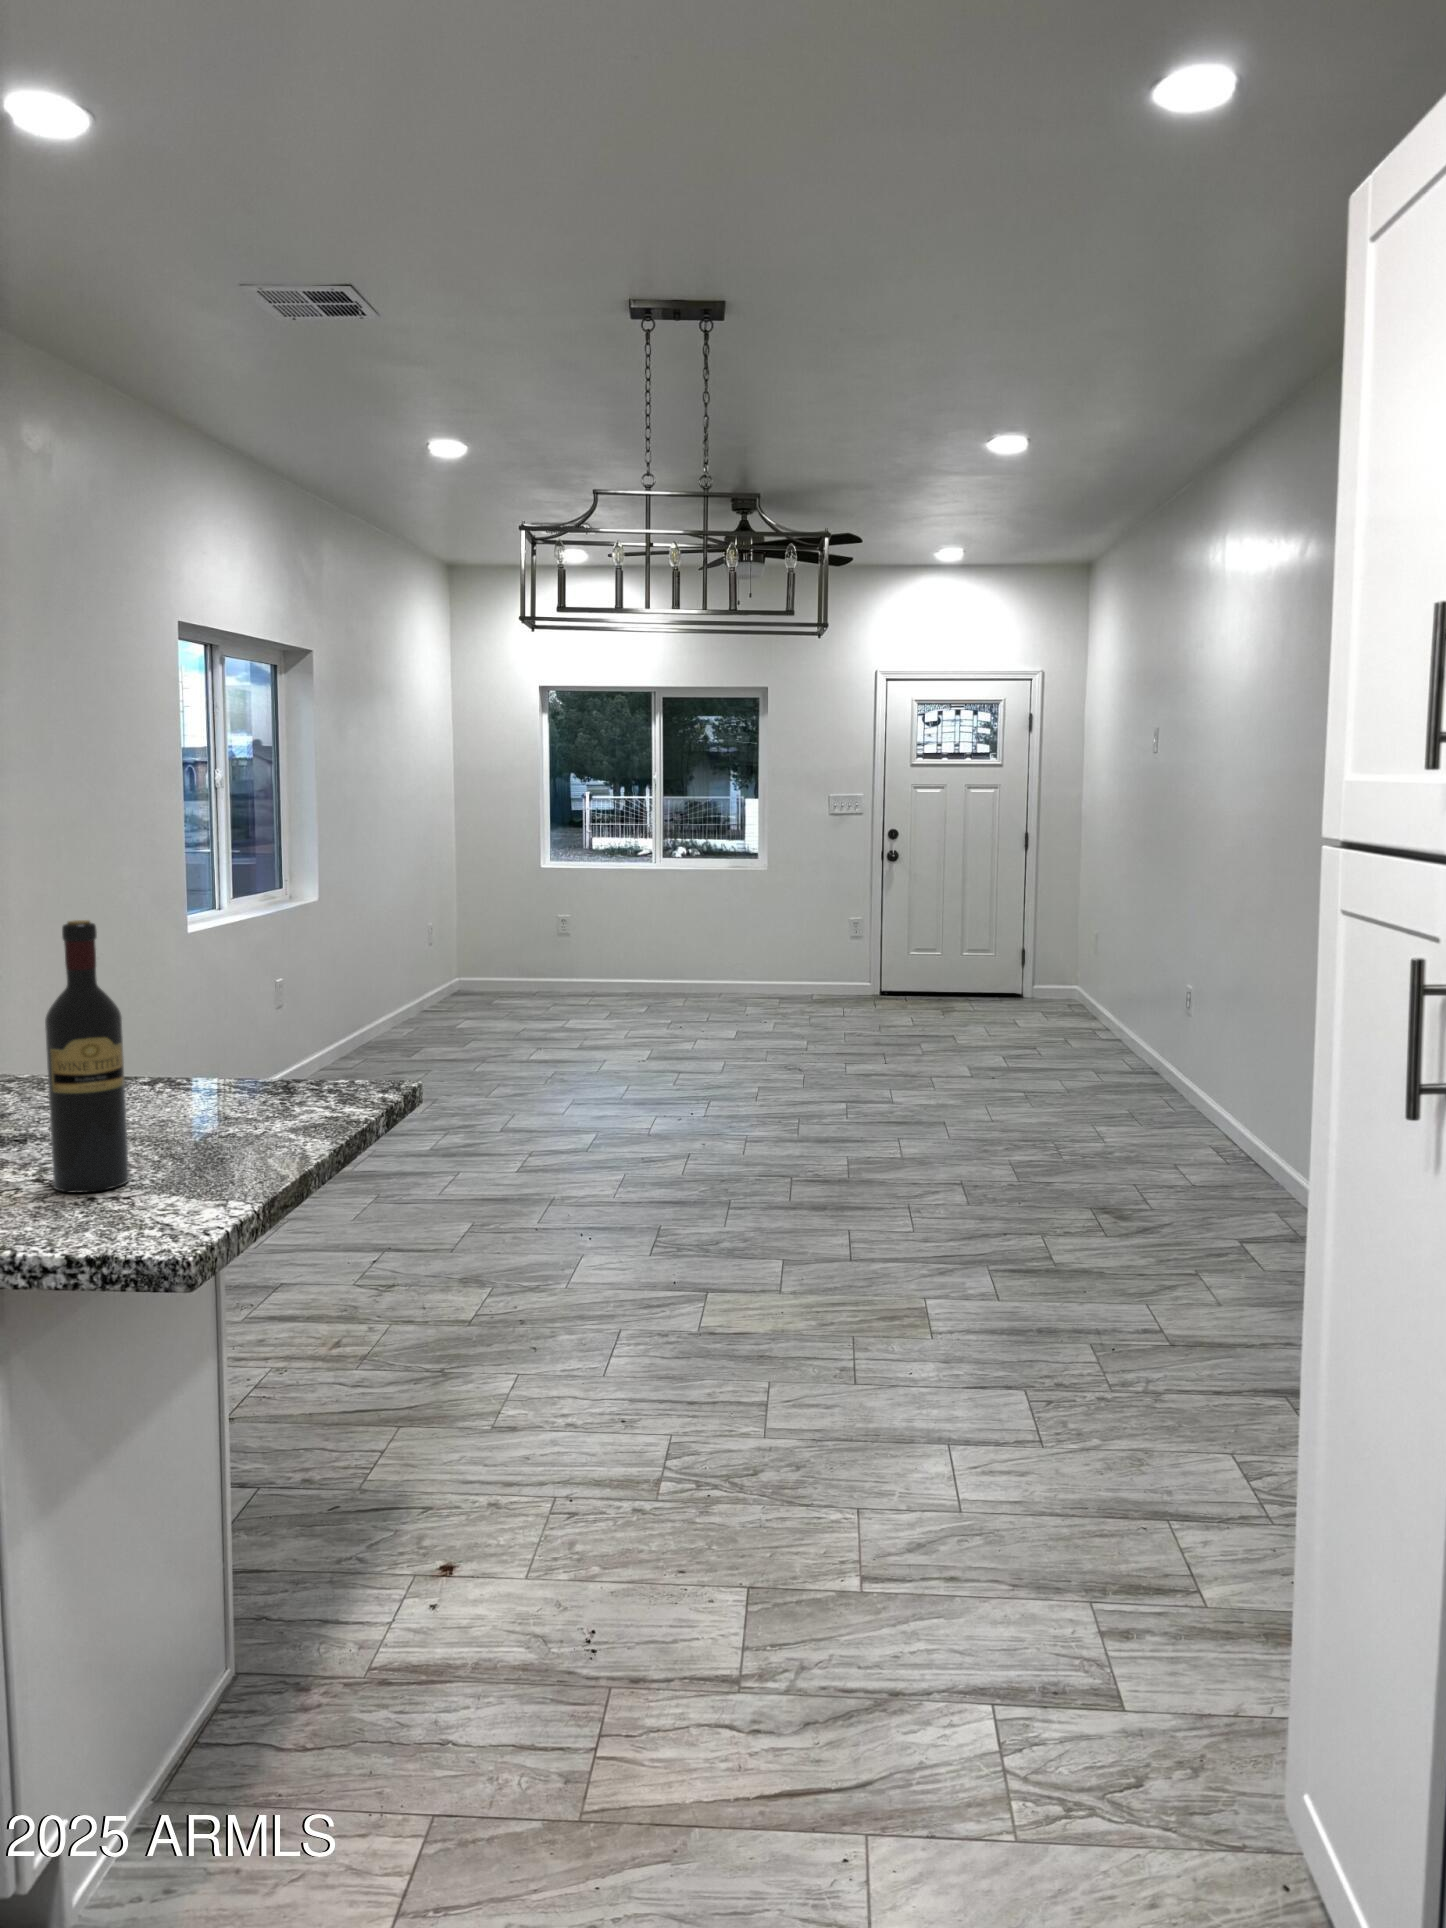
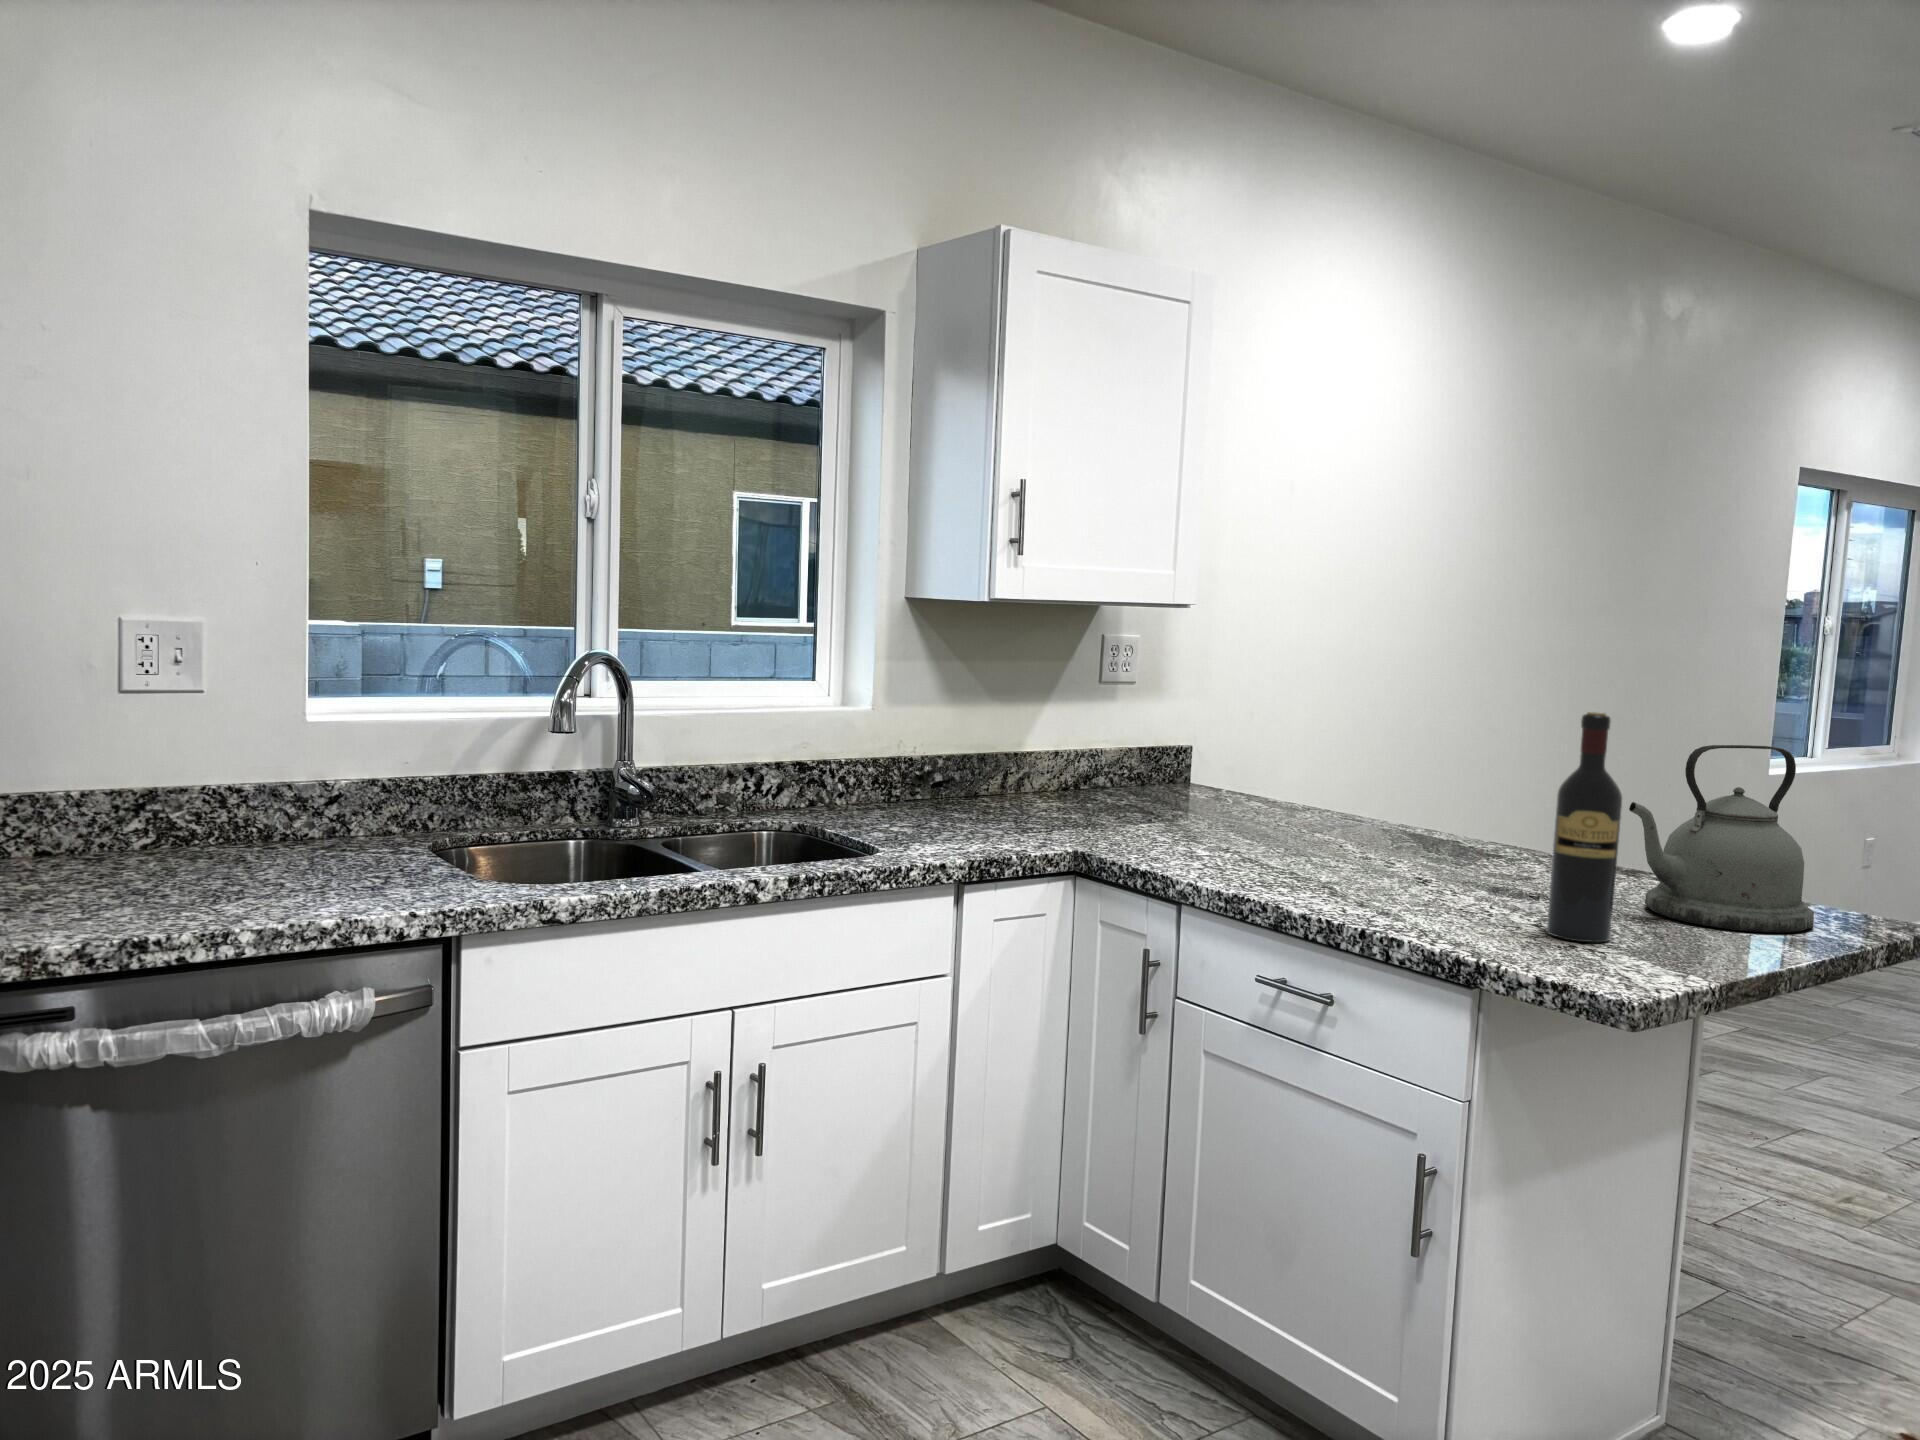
kettle: none [121,929,318,1134] -> present [1629,745,1814,933]

